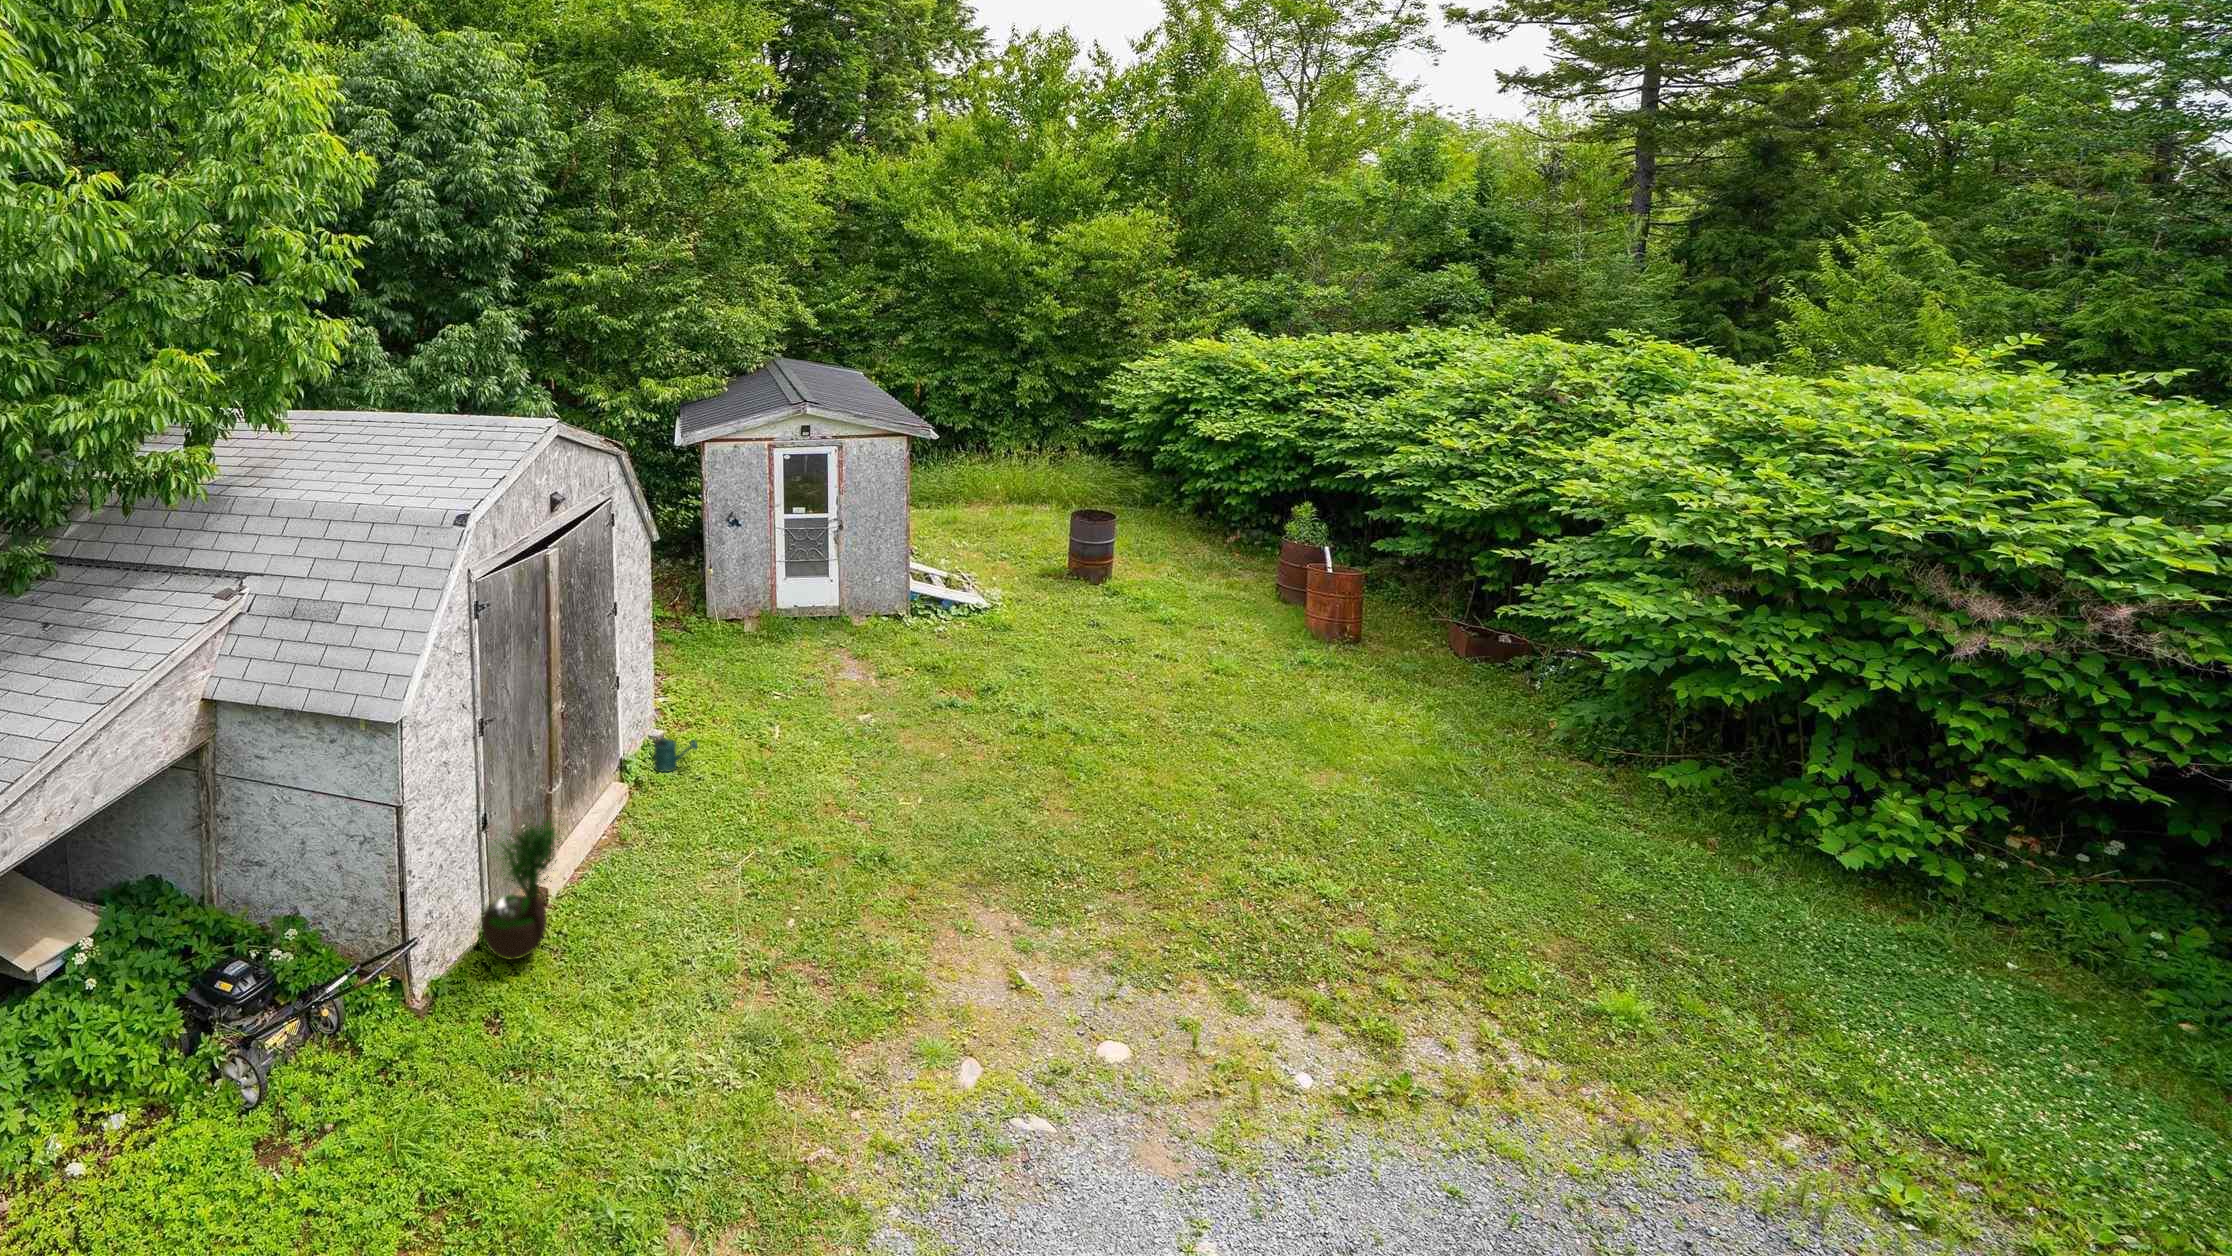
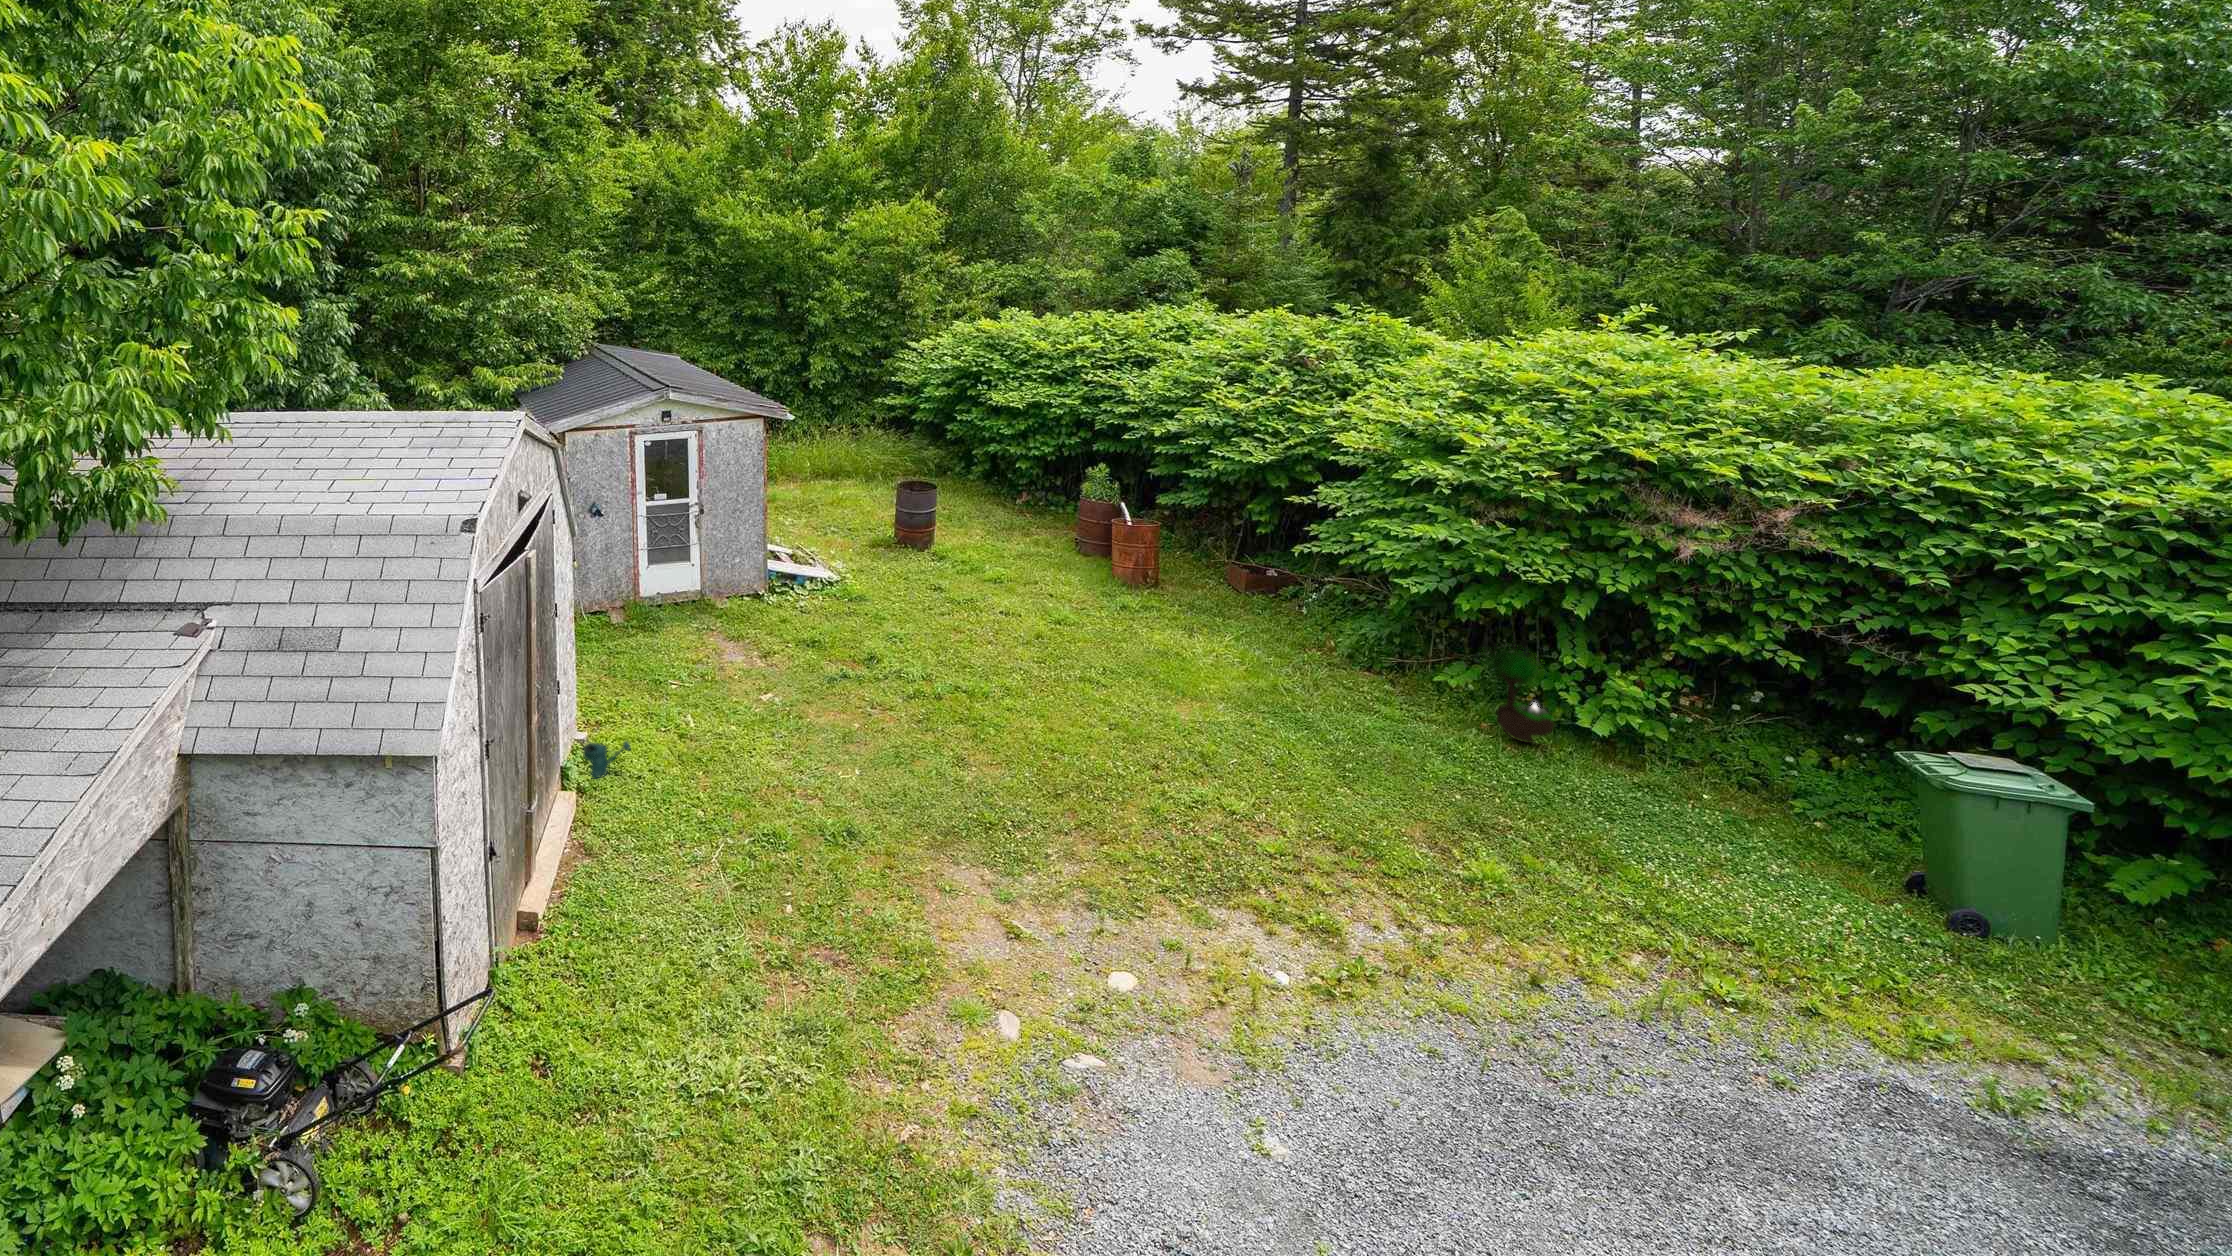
potted tree: present [481,818,562,960] -> present [1481,647,1554,743]

